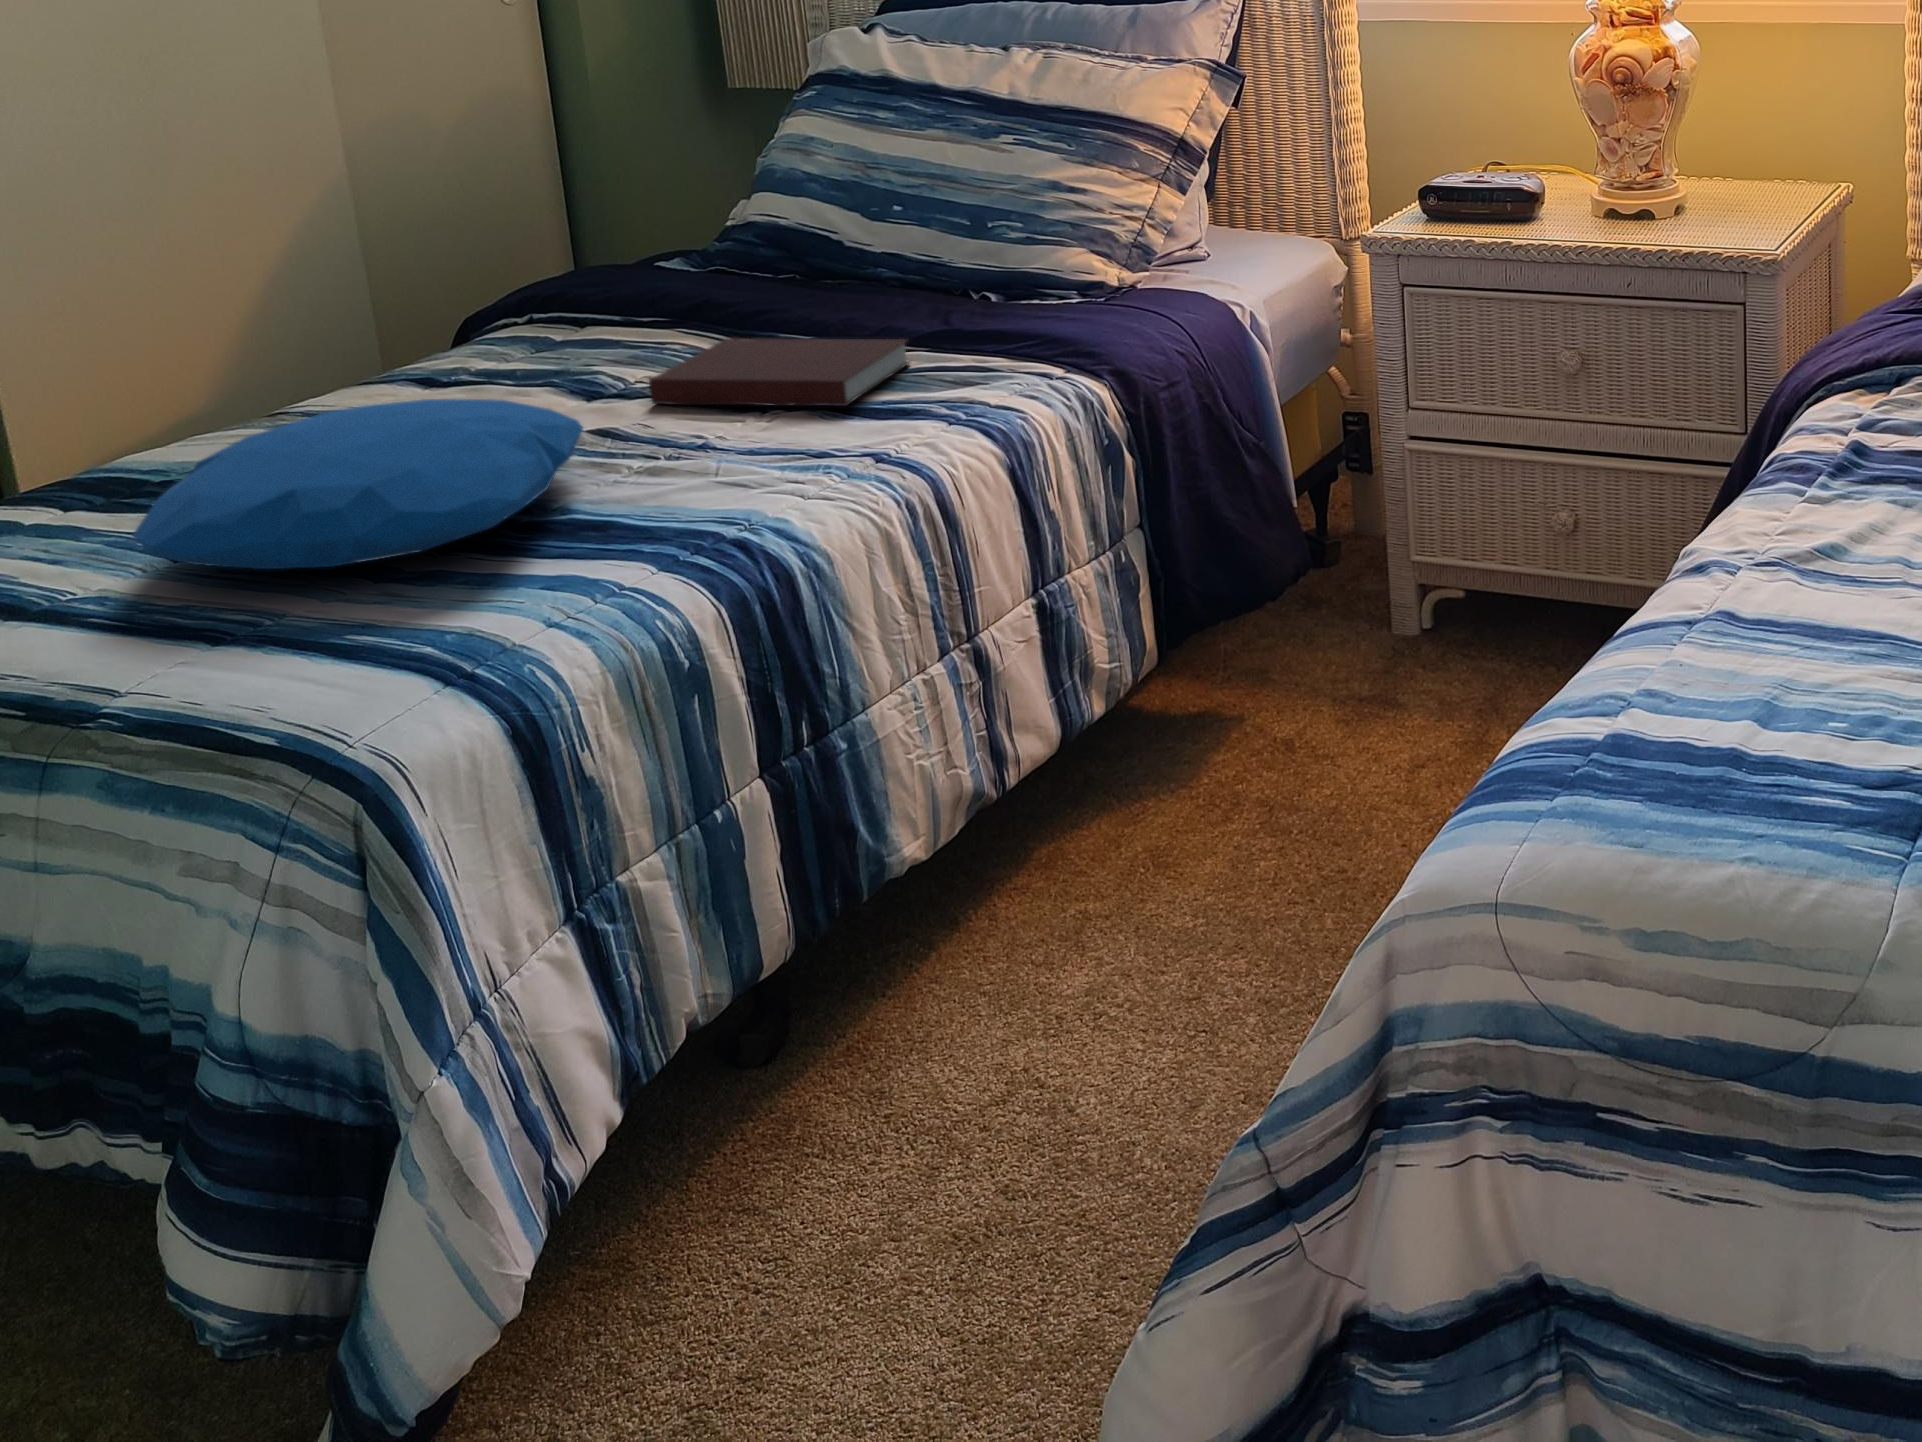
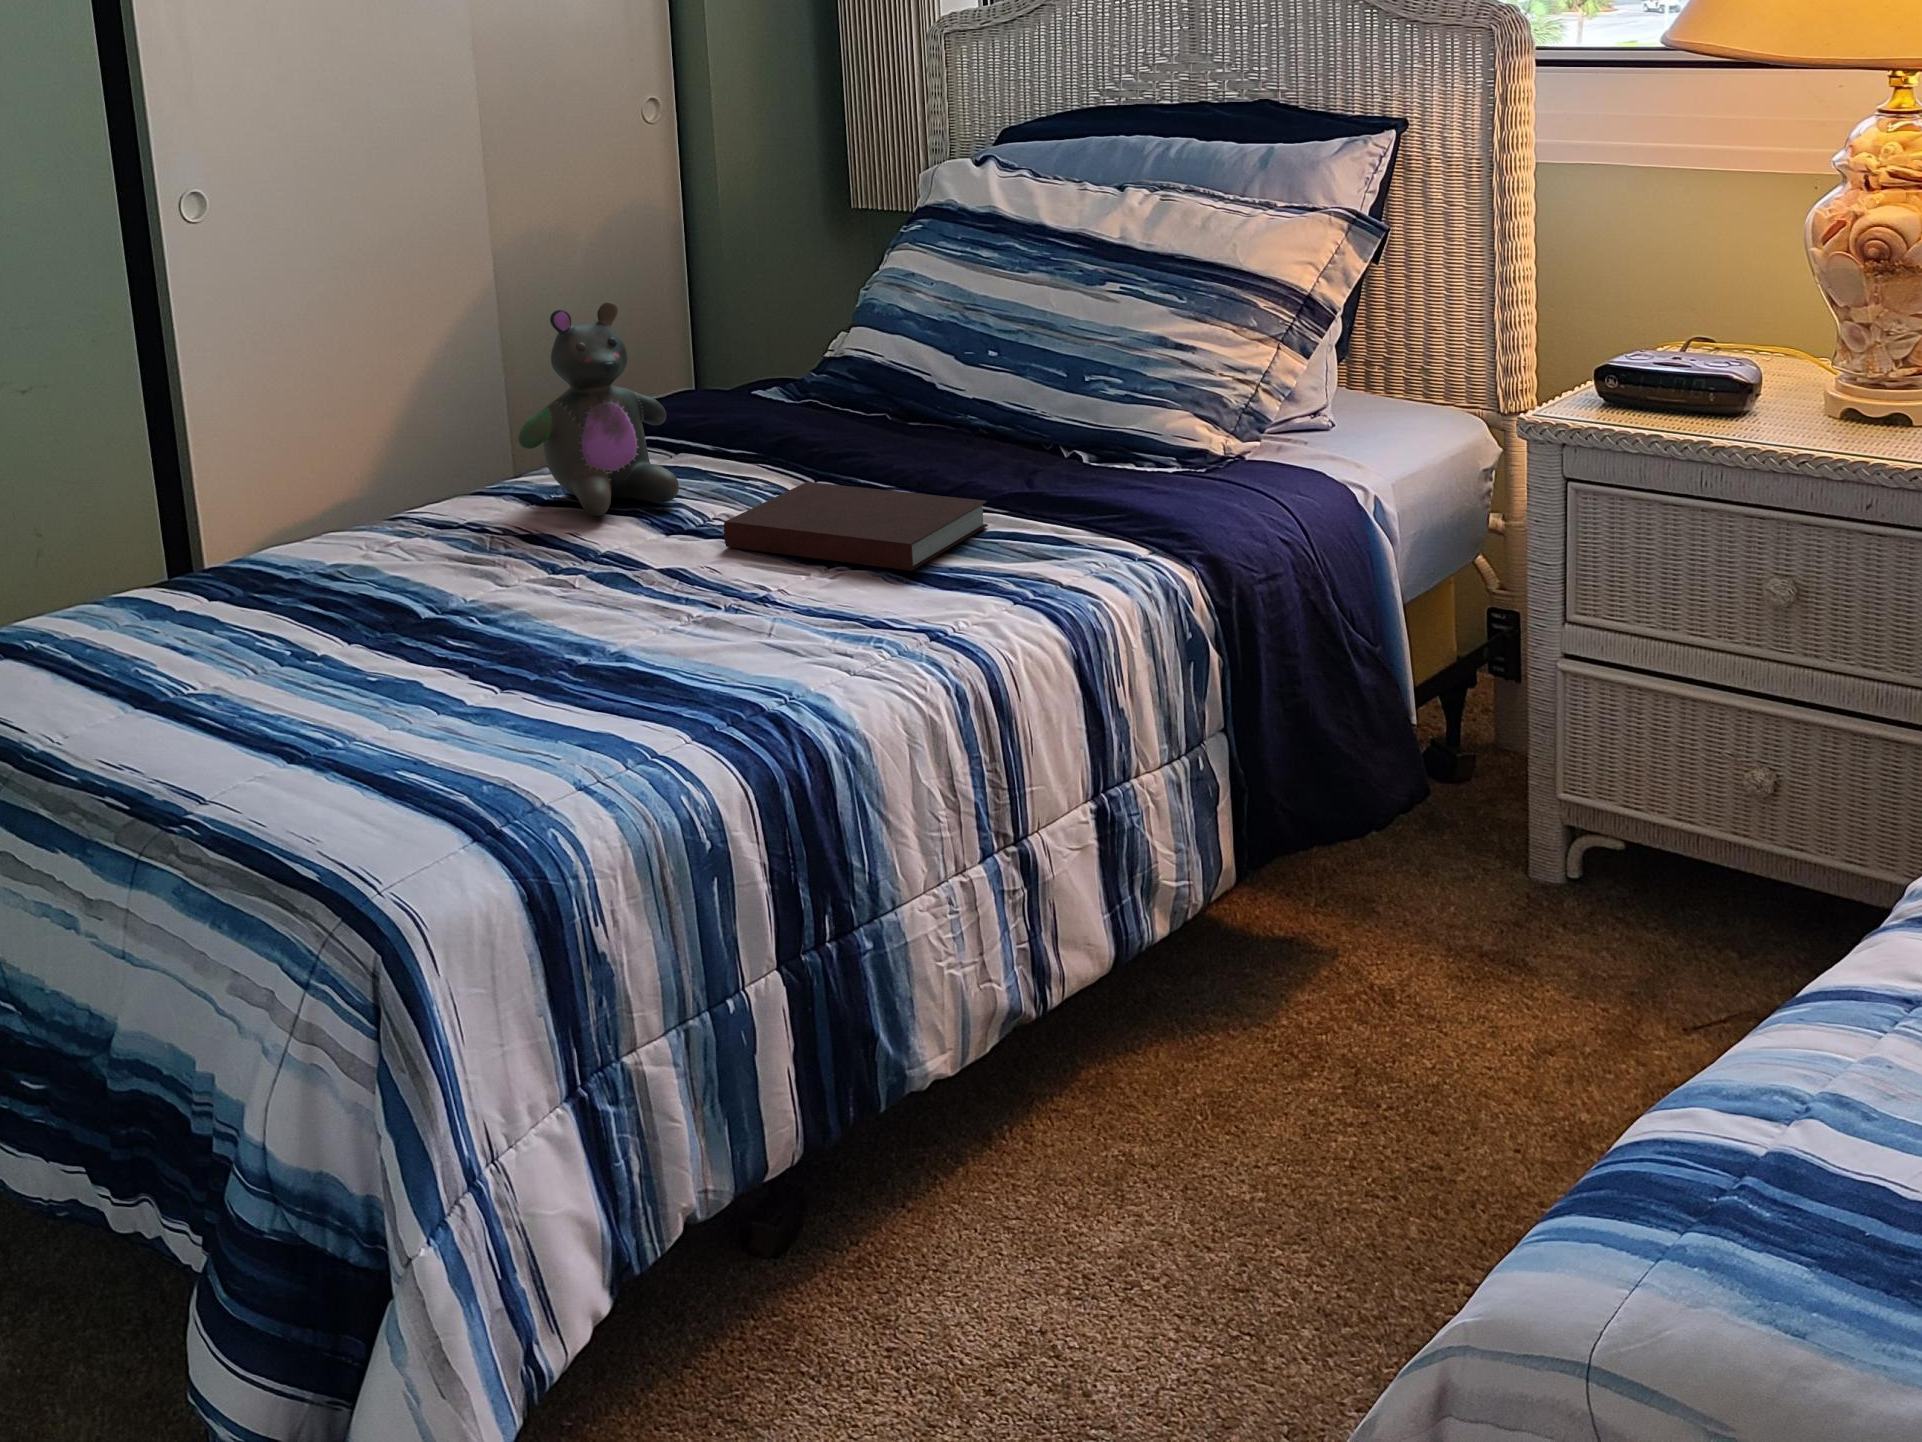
stuffed bear: none [410,172,592,389] -> present [518,302,679,516]
pillow: present [132,399,583,569] -> none [243,530,650,695]

